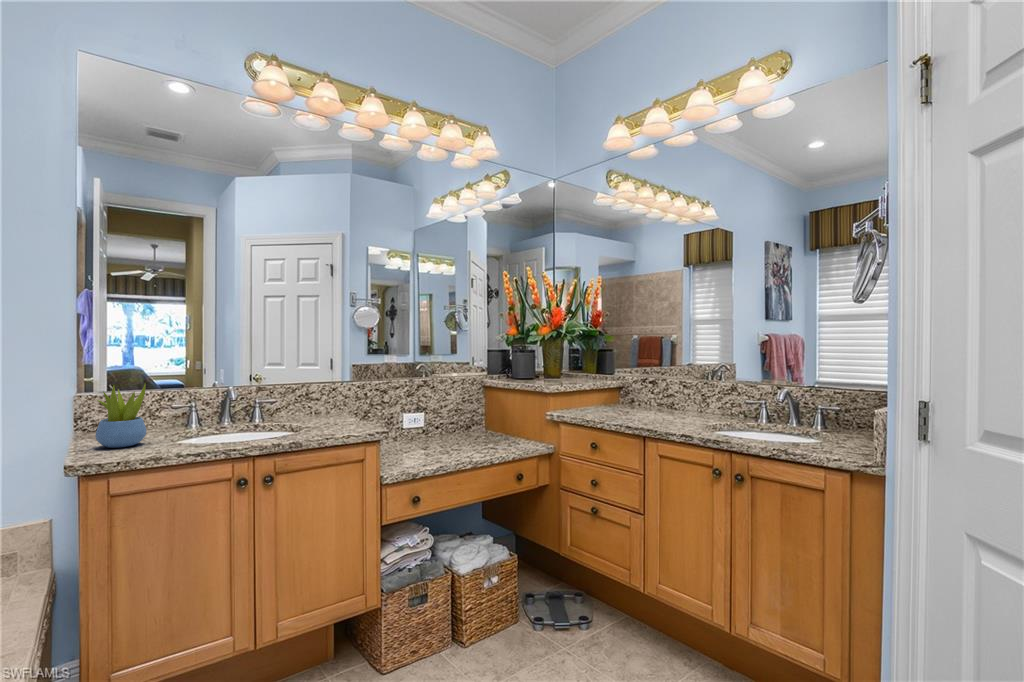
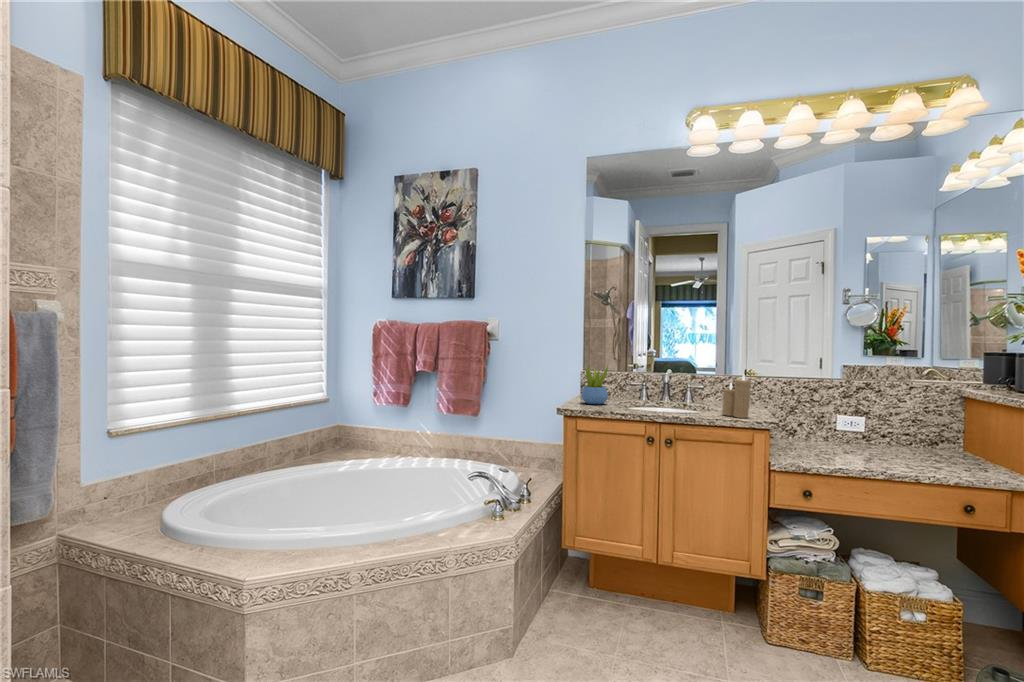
candle: none [323,383,357,433] -> present [722,375,751,418]

